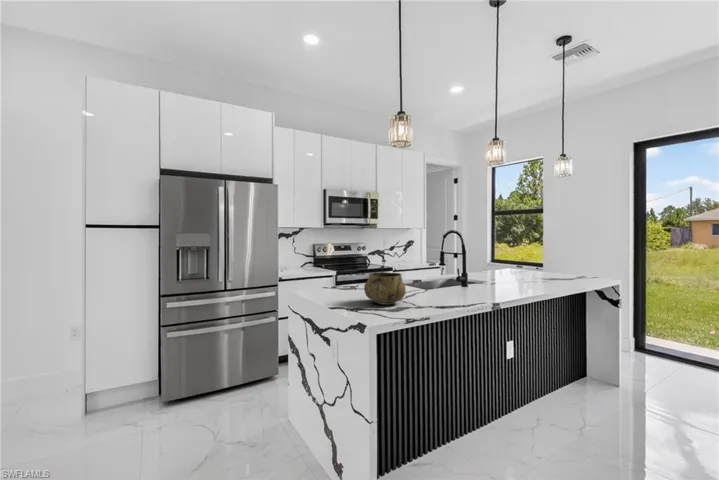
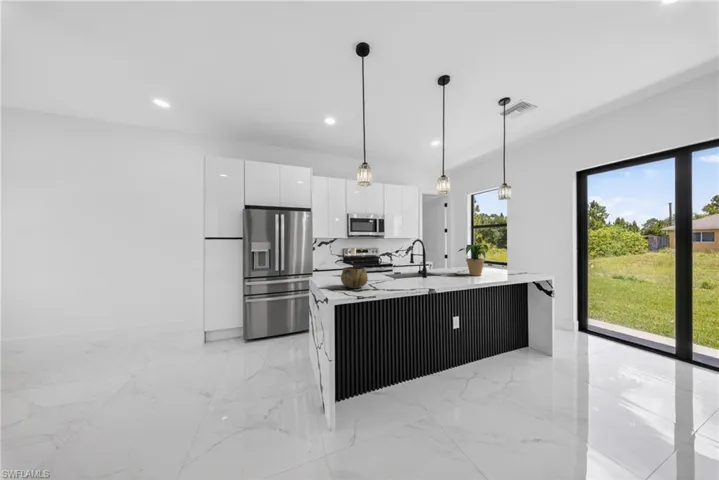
potted plant: none [502,238,549,282] -> present [459,244,489,276]

